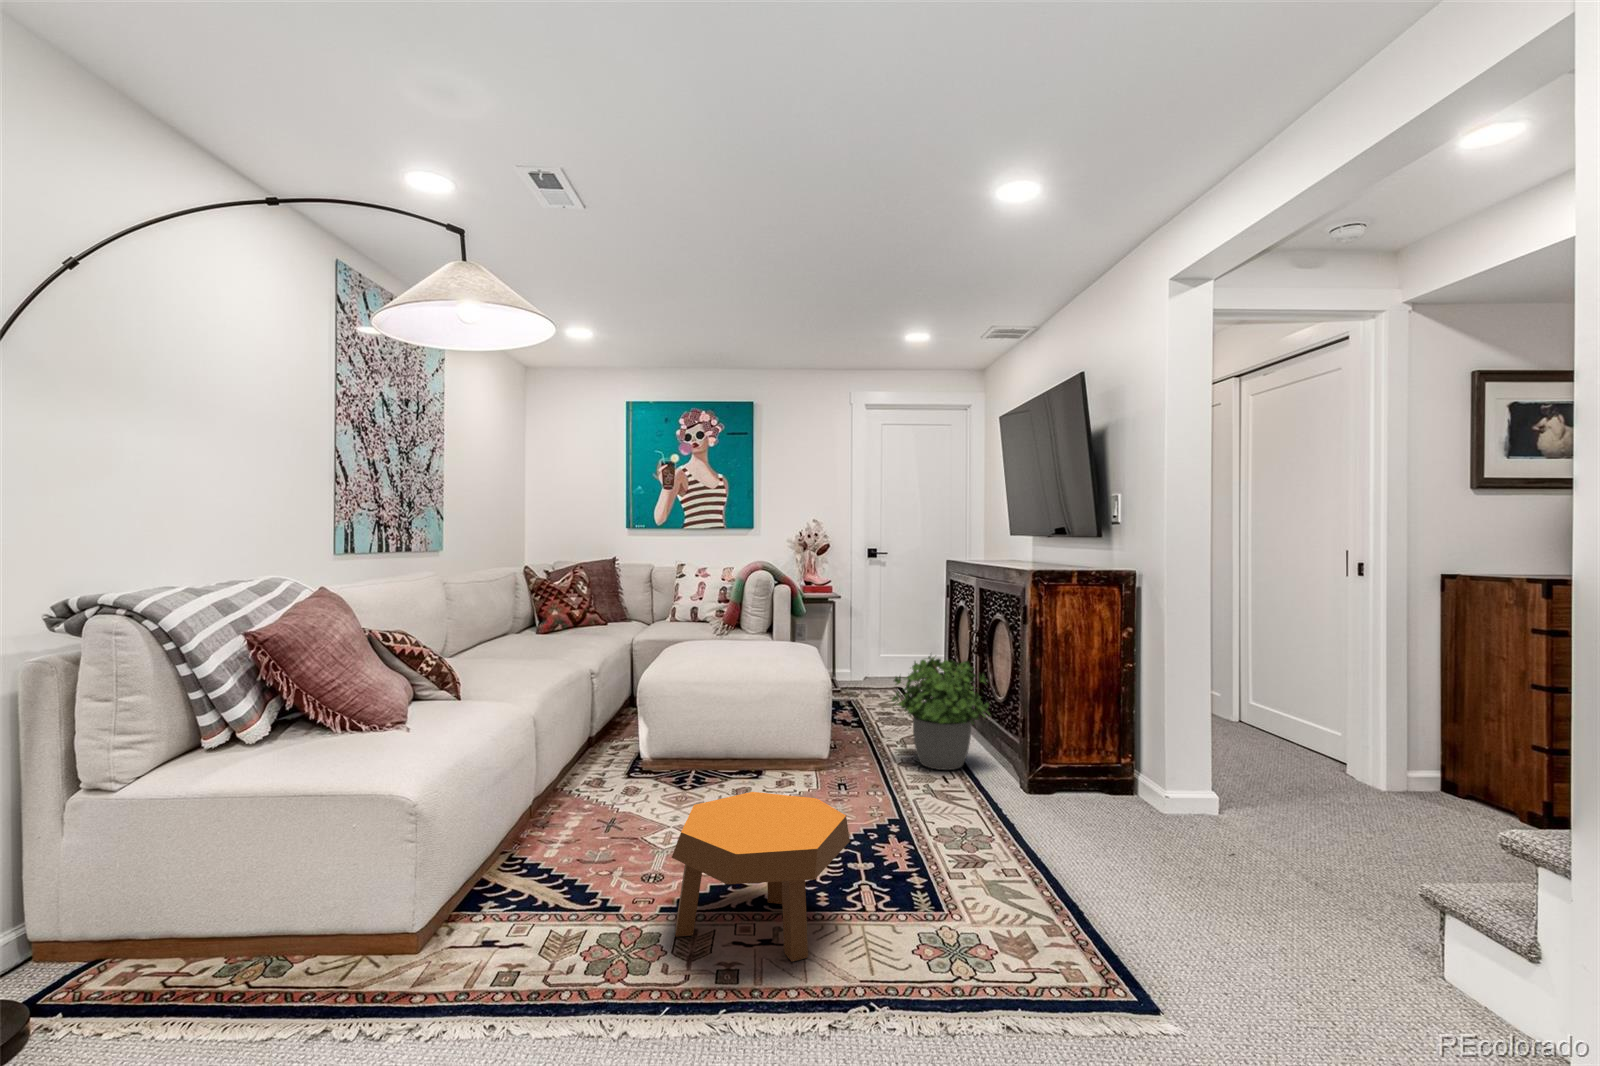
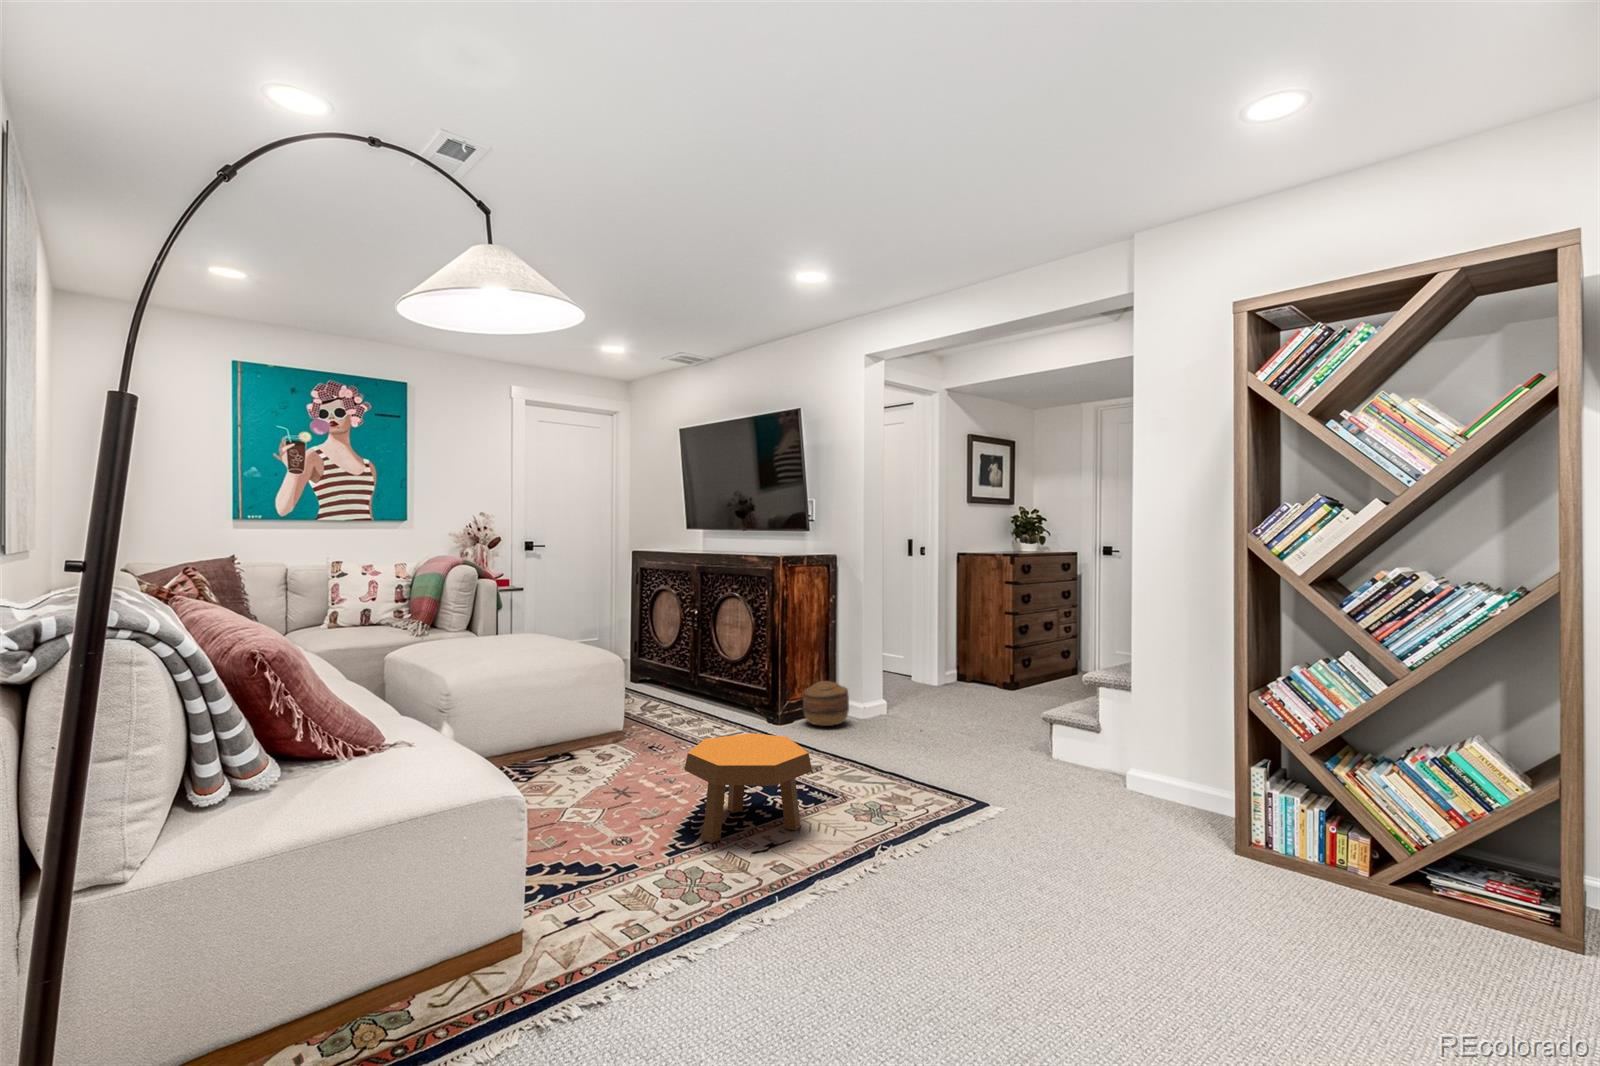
potted plant: present [892,656,990,770] -> none [662,629,736,722]
basket: none [1055,746,1128,815] -> present [803,681,849,726]

